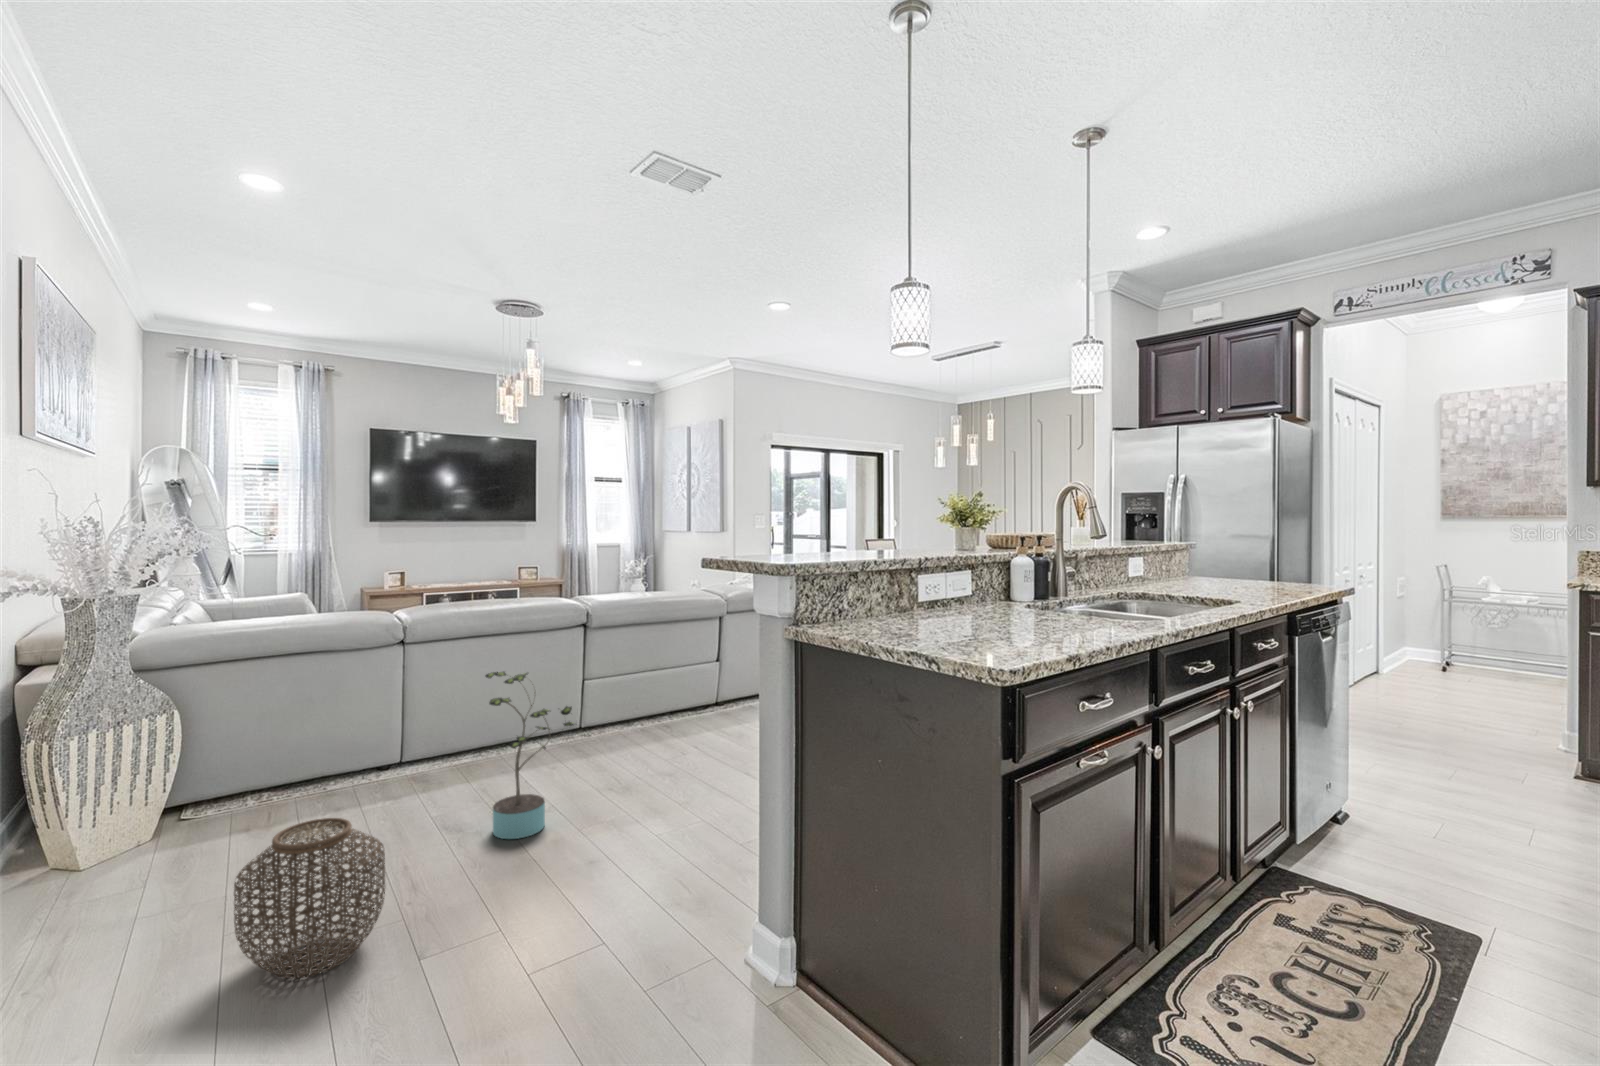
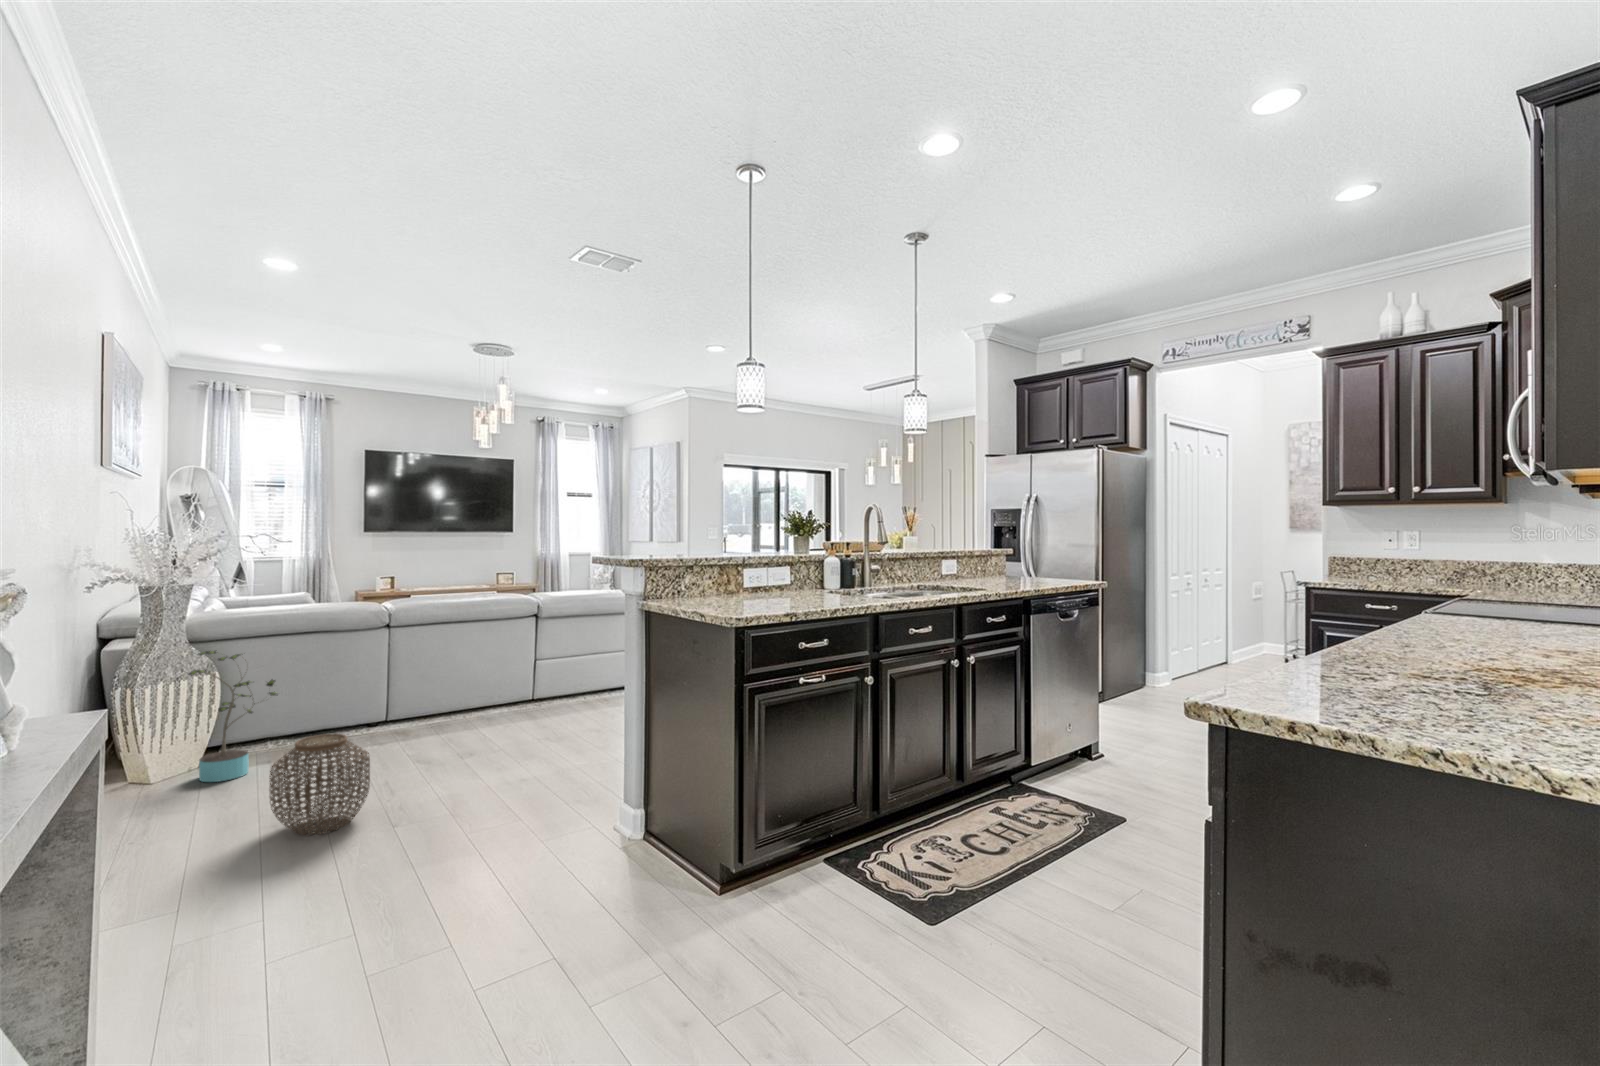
potted plant: present [486,672,574,839] -> present [188,651,277,782]

